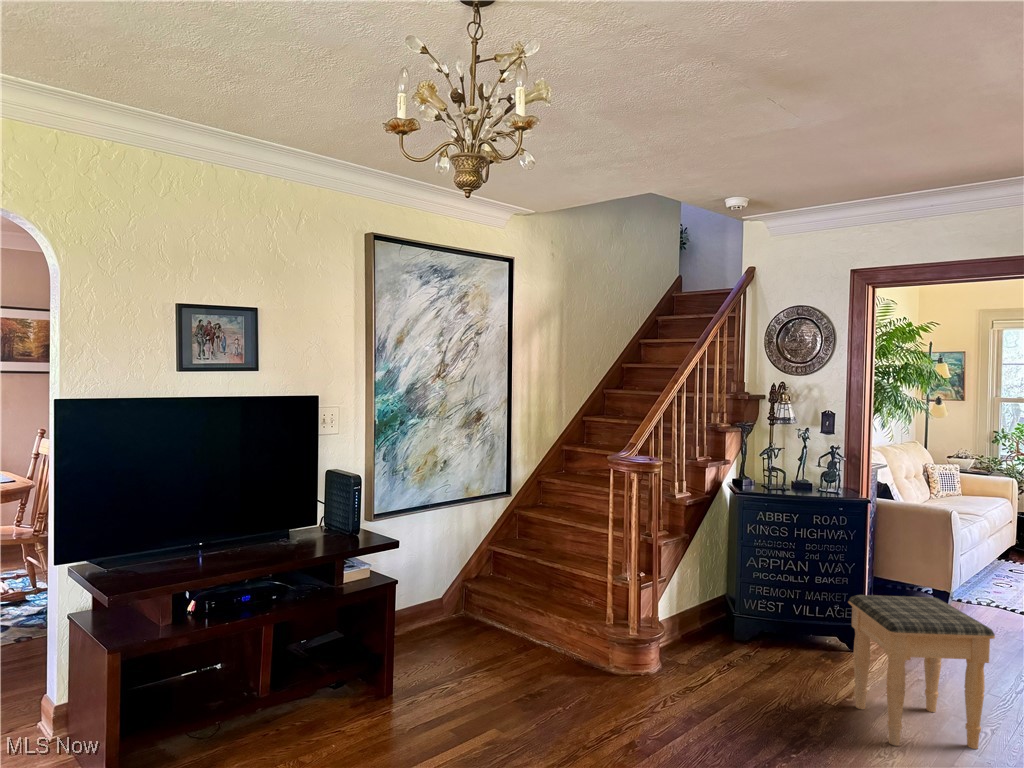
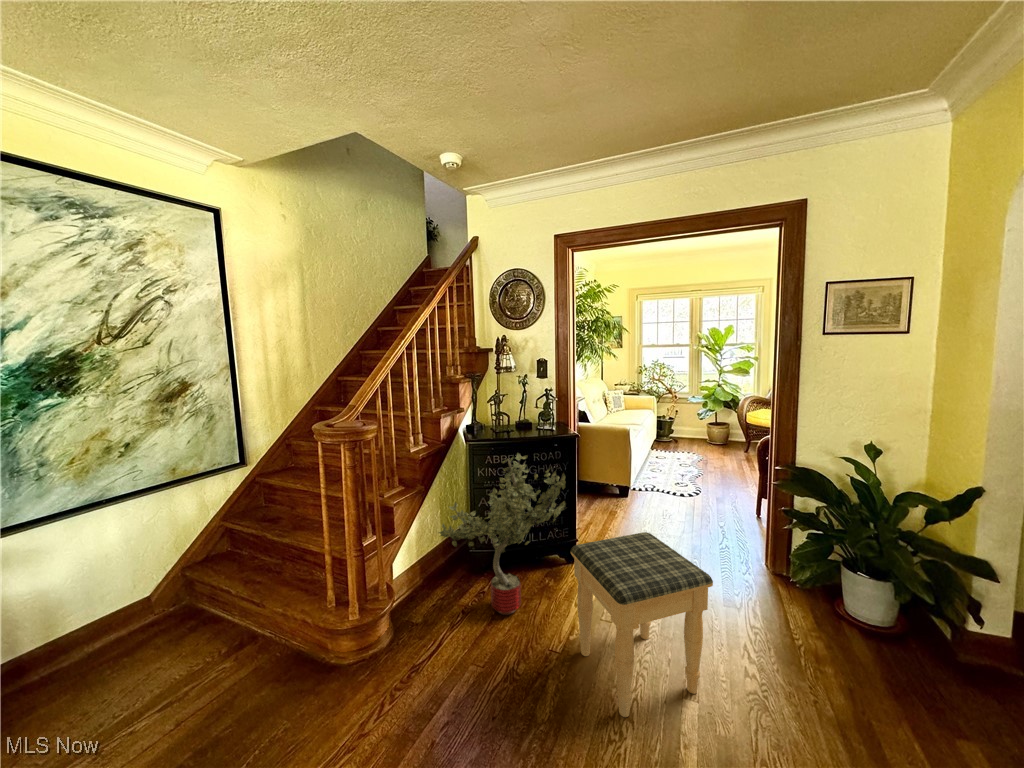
potted tree: none [708,507,849,672] -> present [439,454,565,615]

